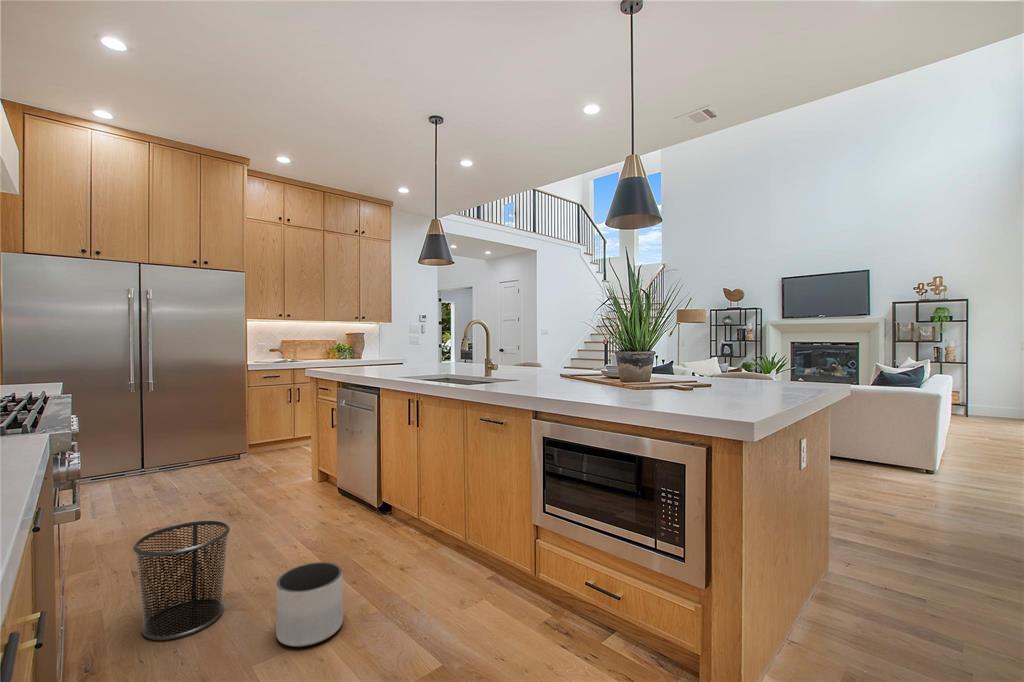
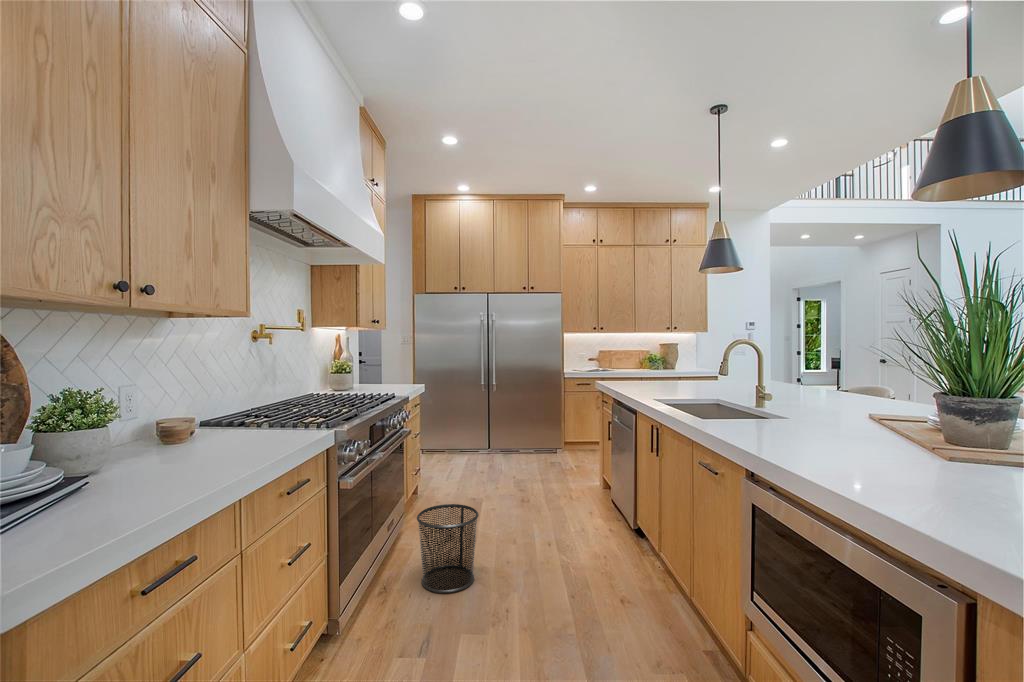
planter: present [276,562,343,647] -> none [488,567,543,644]

